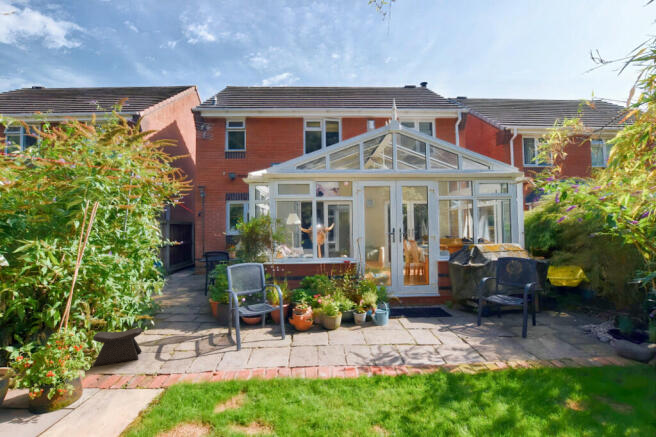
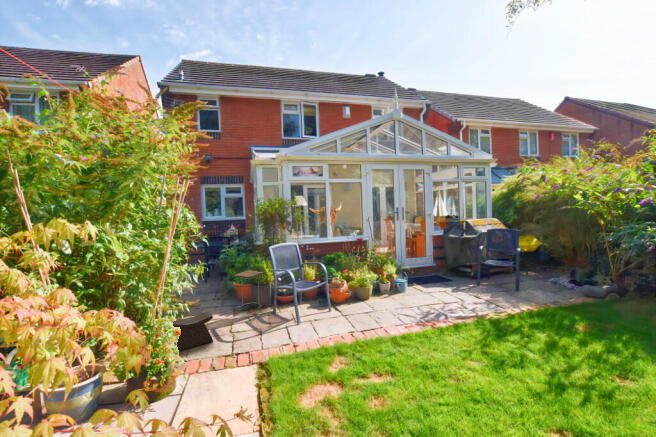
side table: none [192,288,225,333] -> present [233,270,265,312]

